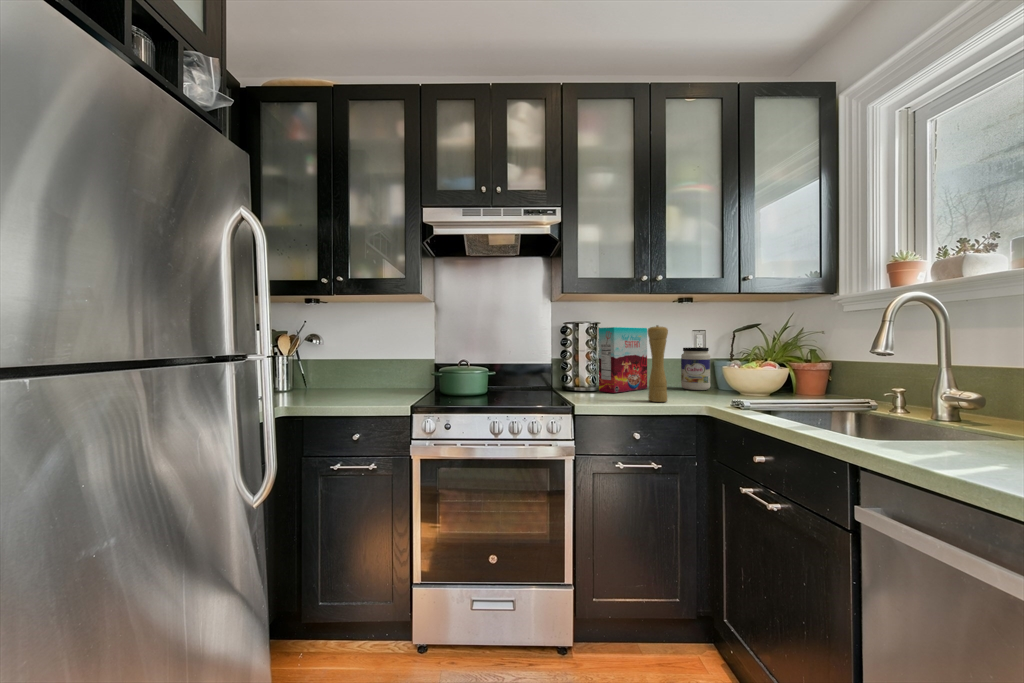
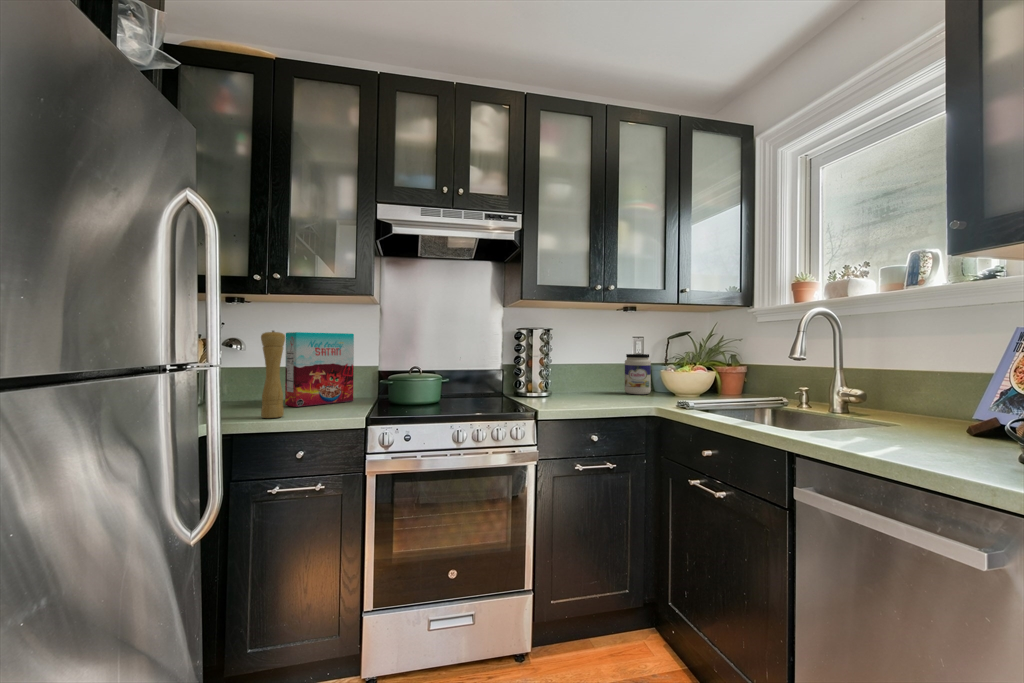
pepper mill: present [648,325,668,402] -> present [261,331,285,418]
cereal box: present [599,327,647,393] -> present [285,332,354,407]

